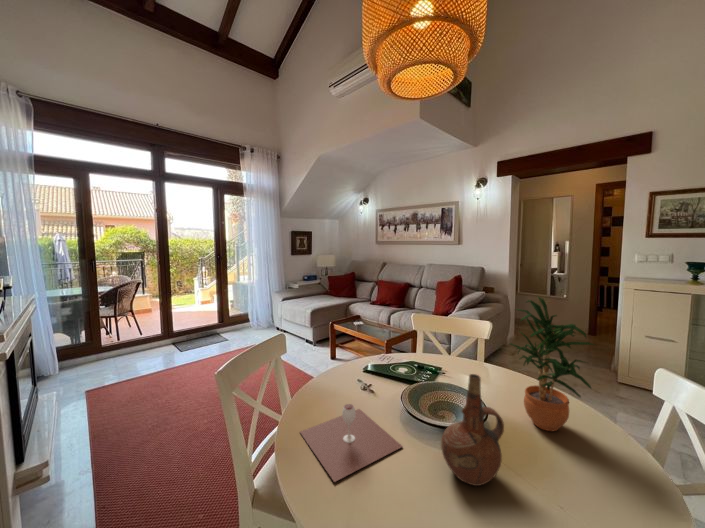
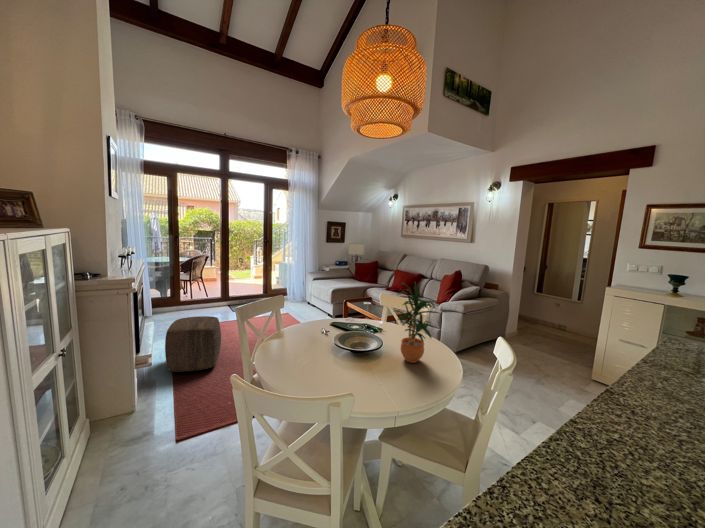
ottoman: none [79,370,174,472] -> present [165,316,221,372]
ceramic pitcher: present [441,374,504,486] -> none [331,317,363,372]
wine glass: present [300,404,402,482] -> none [271,331,320,361]

